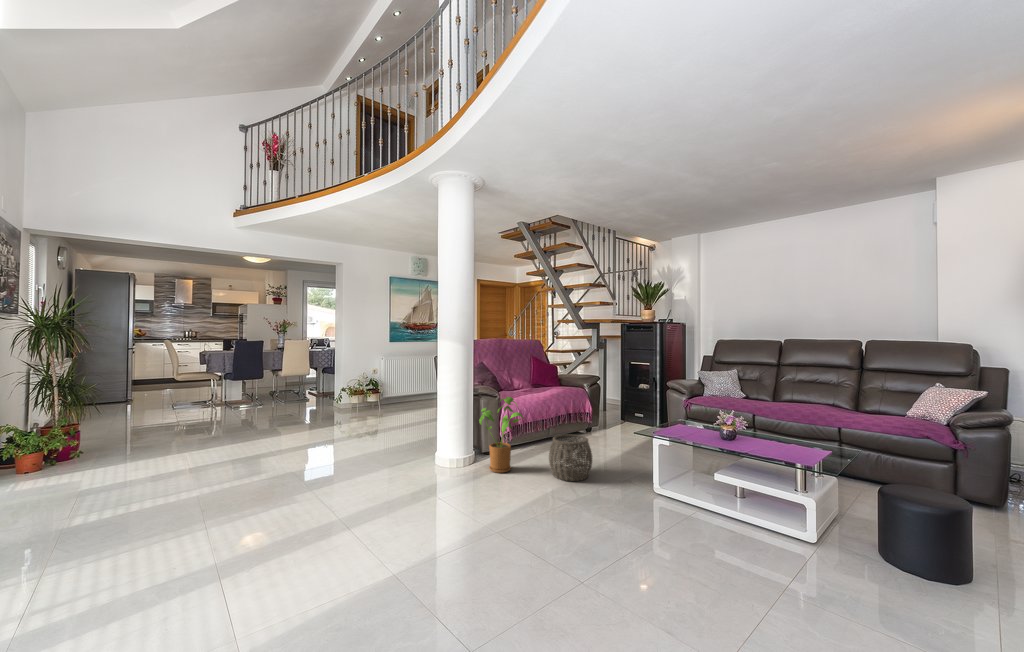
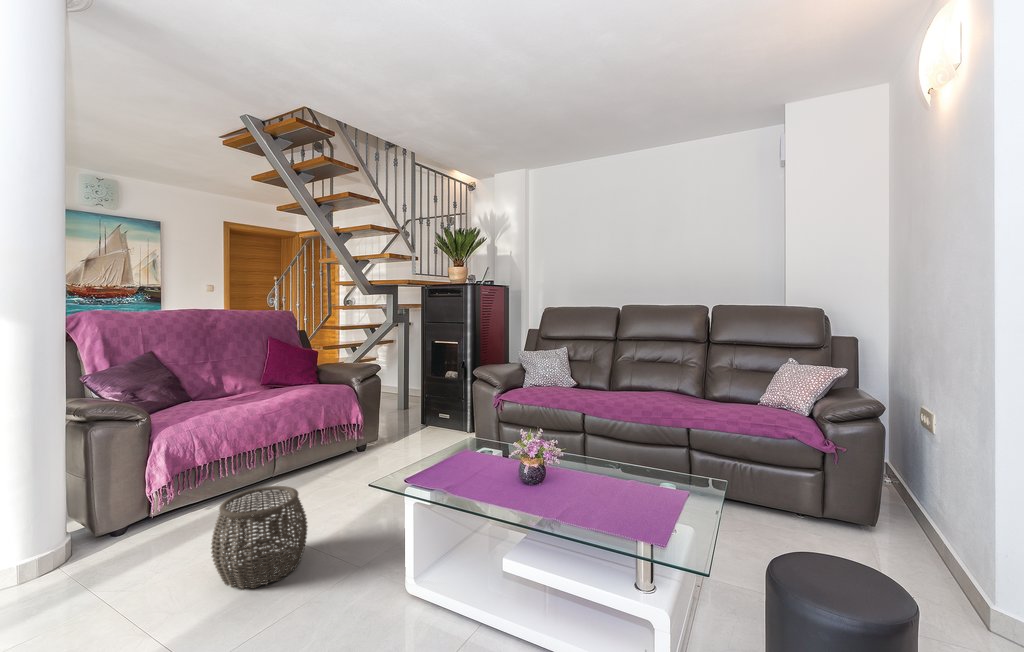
house plant: present [479,397,523,473] -> none [49,426,161,590]

